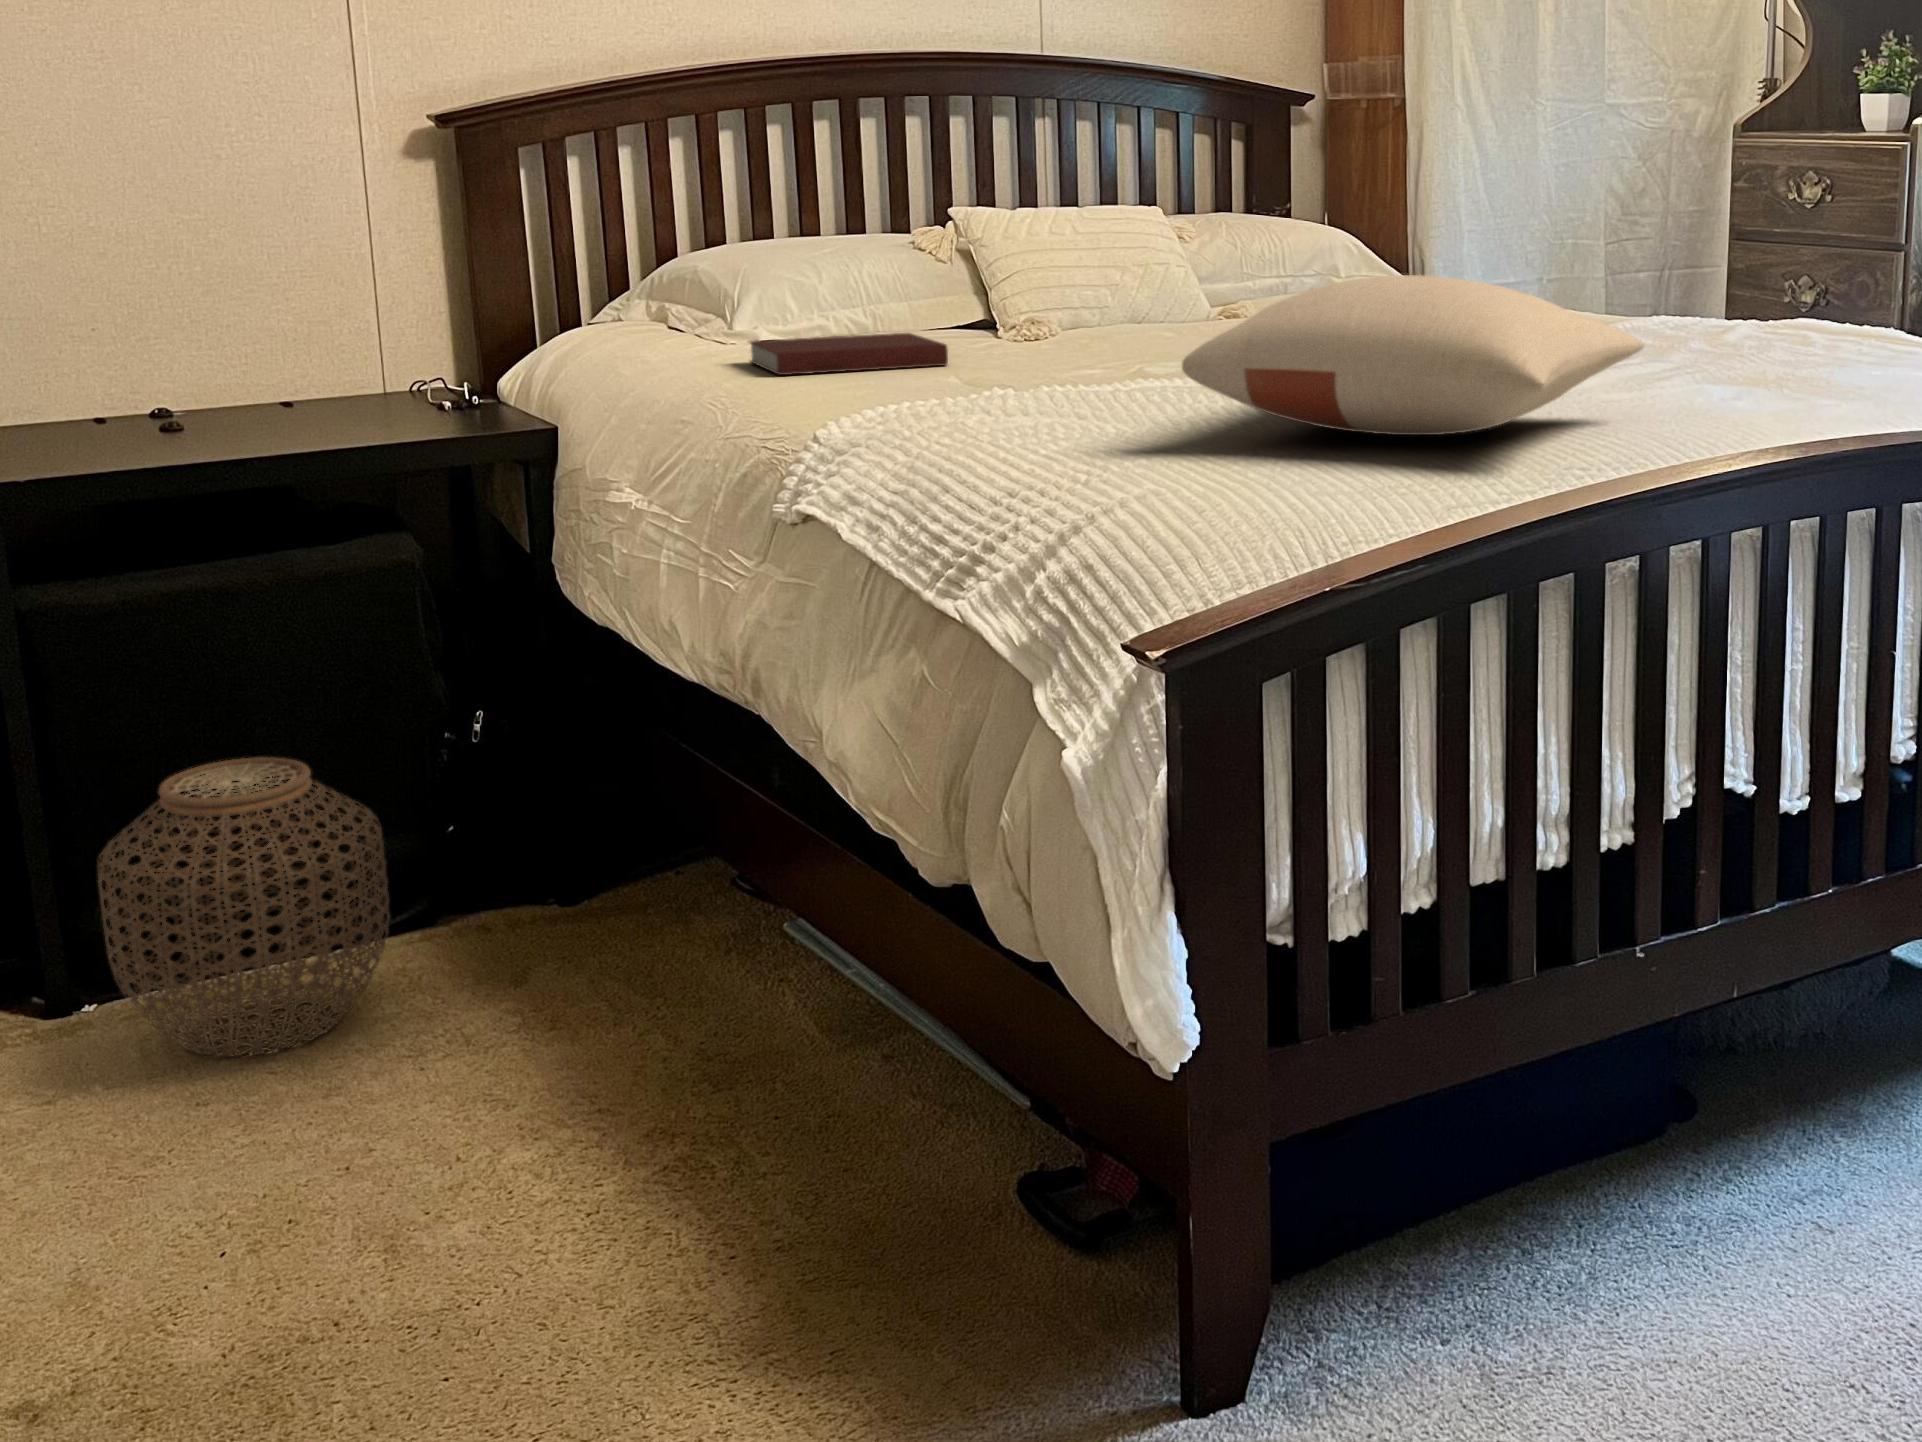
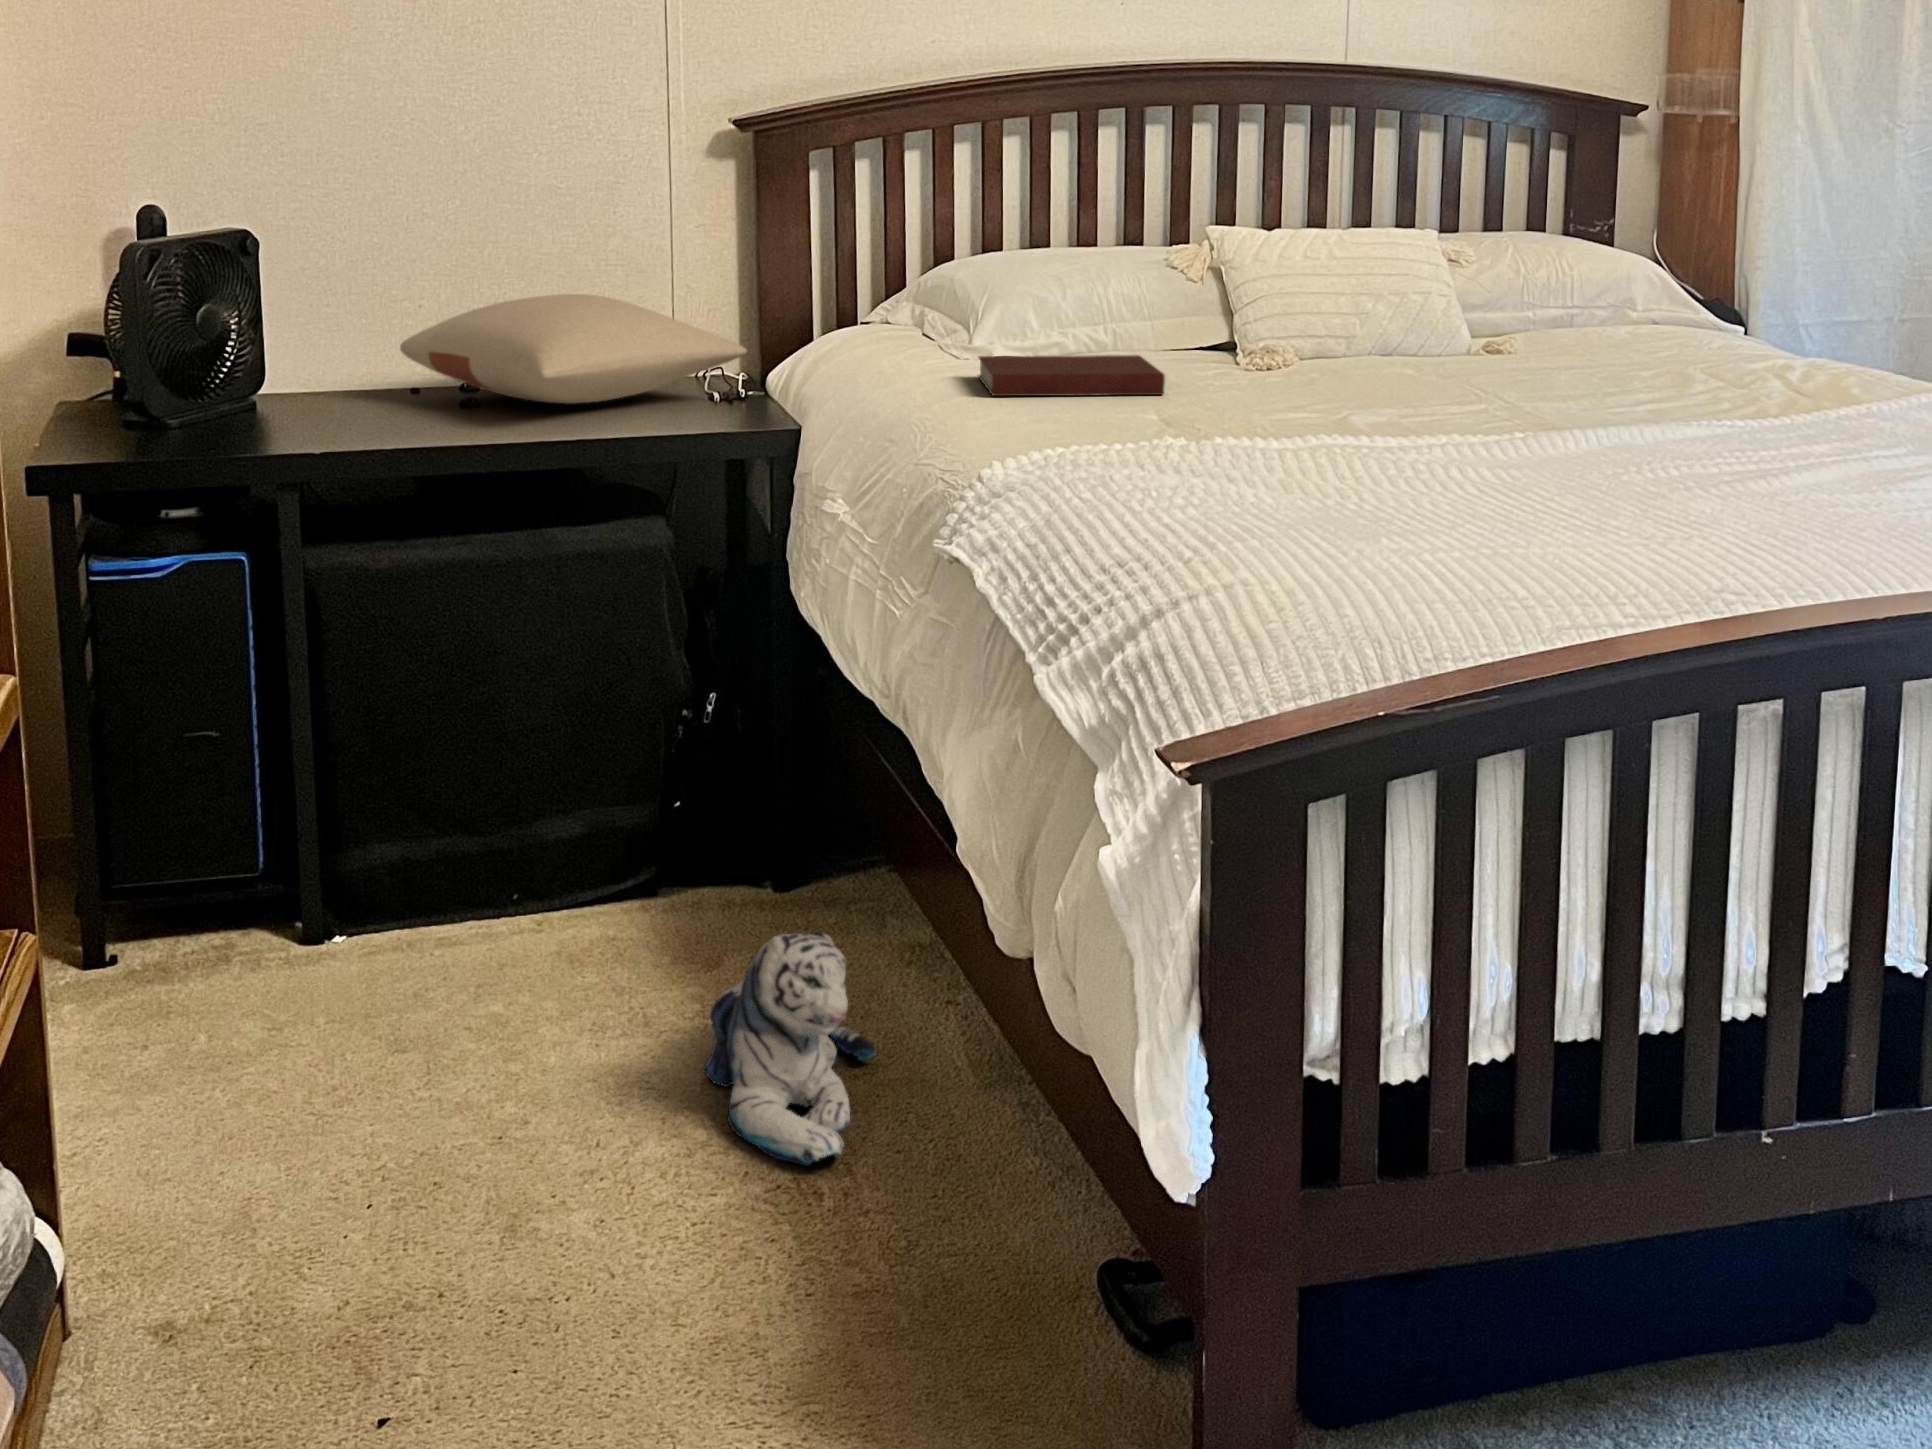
pillow: present [1182,275,1644,435] -> present [400,294,747,404]
woven basket: present [98,757,390,1057] -> none [338,722,587,1004]
plush toy: none [559,917,738,1144] -> present [703,932,875,1165]

